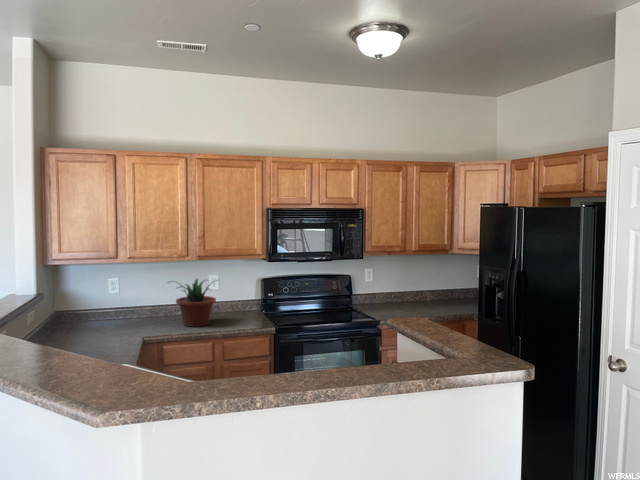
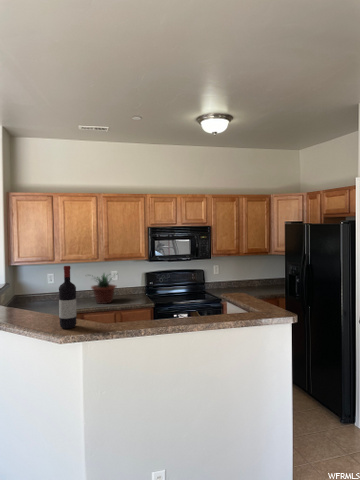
wine bottle: none [97,273,132,395] -> present [59,266,76,329]

